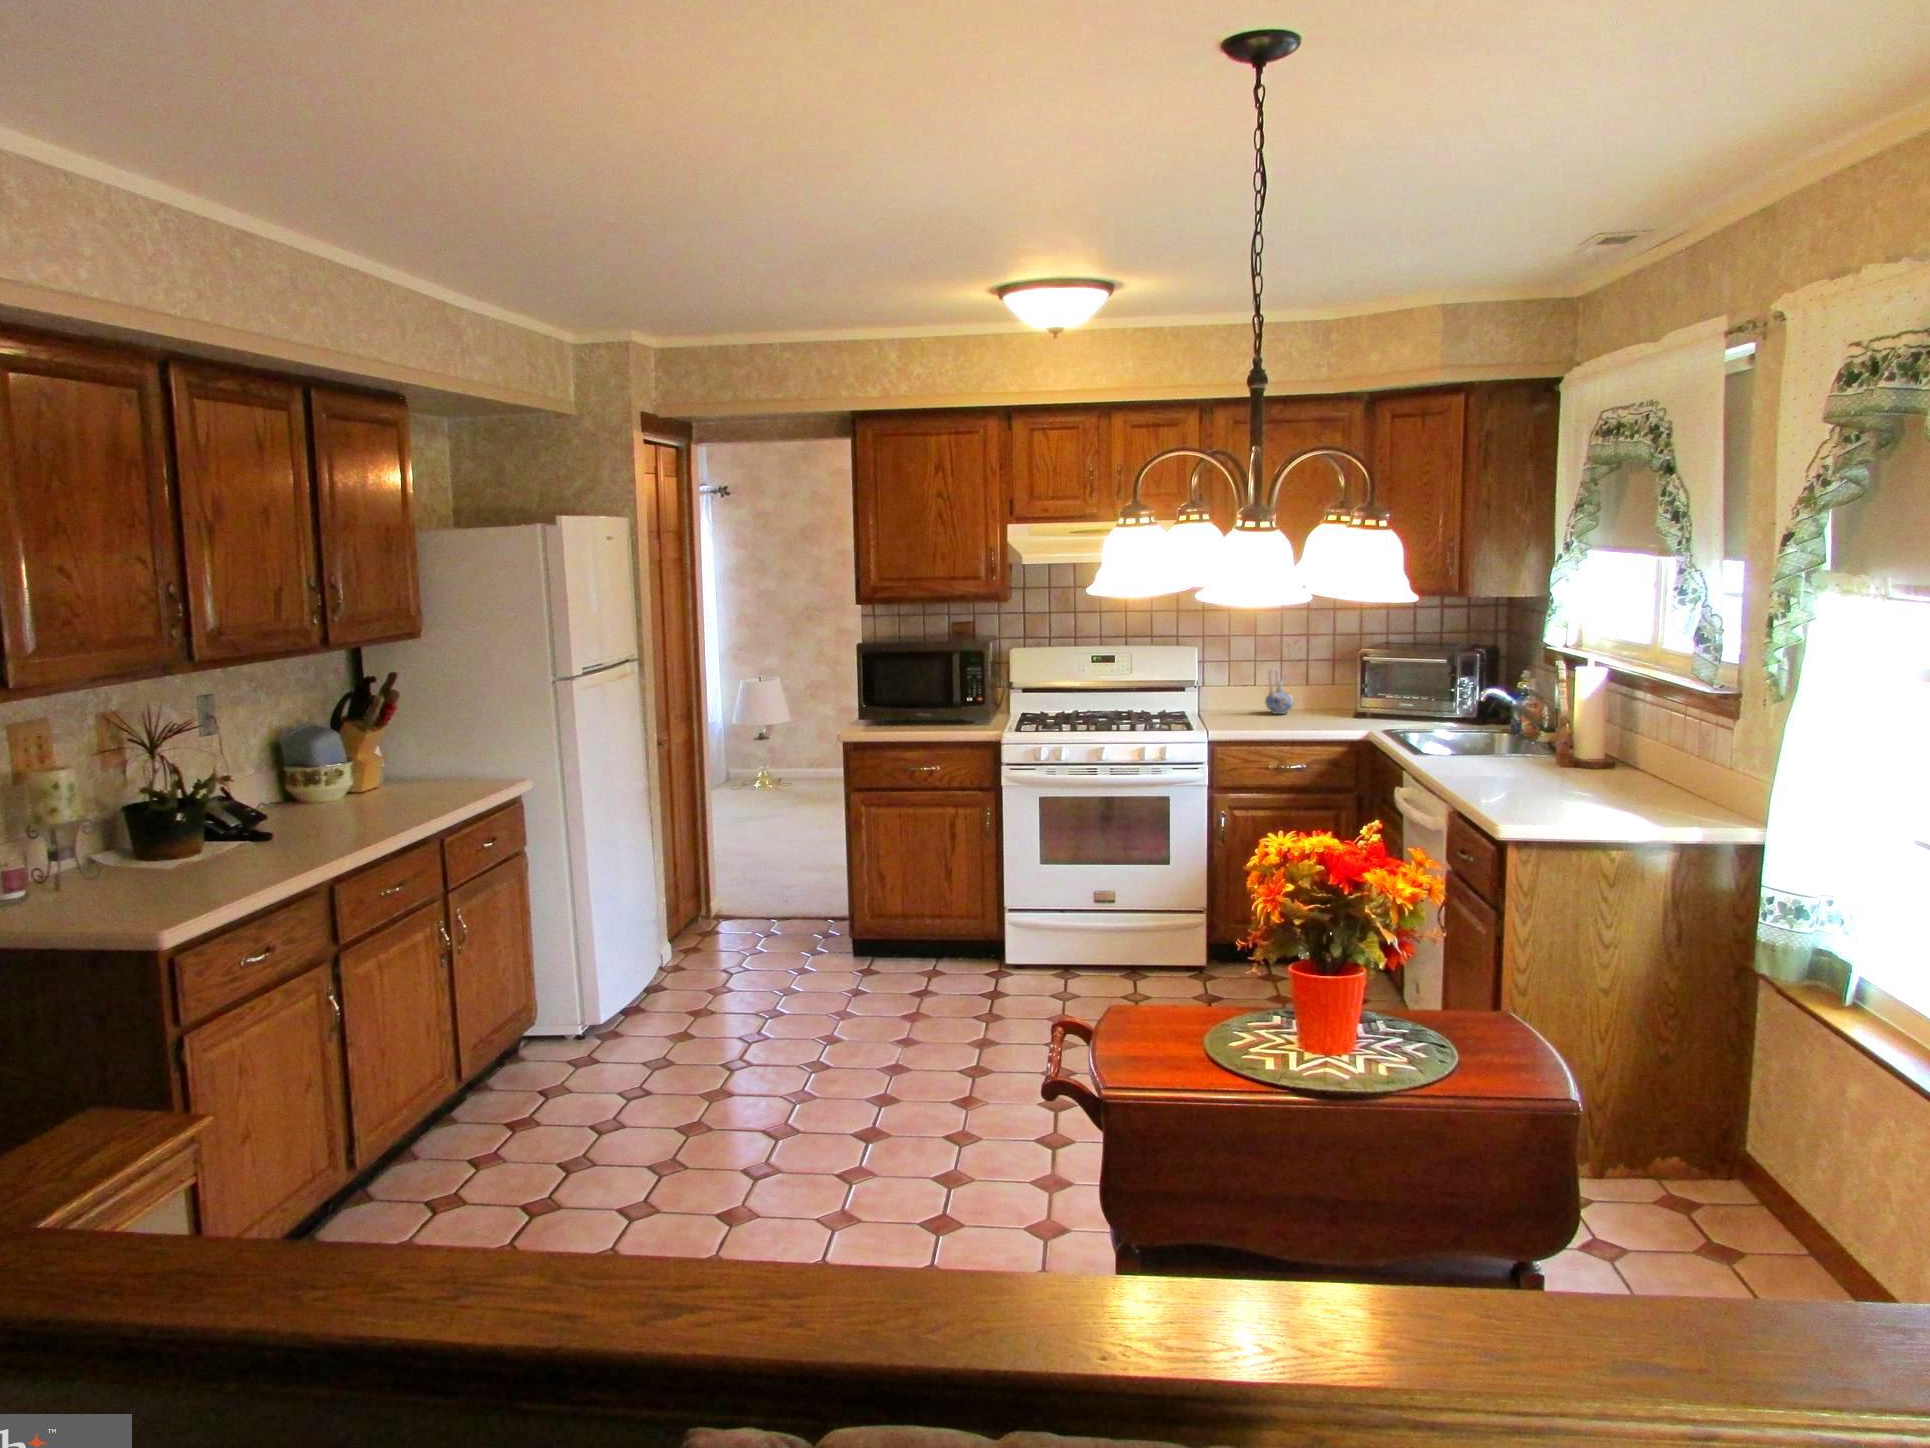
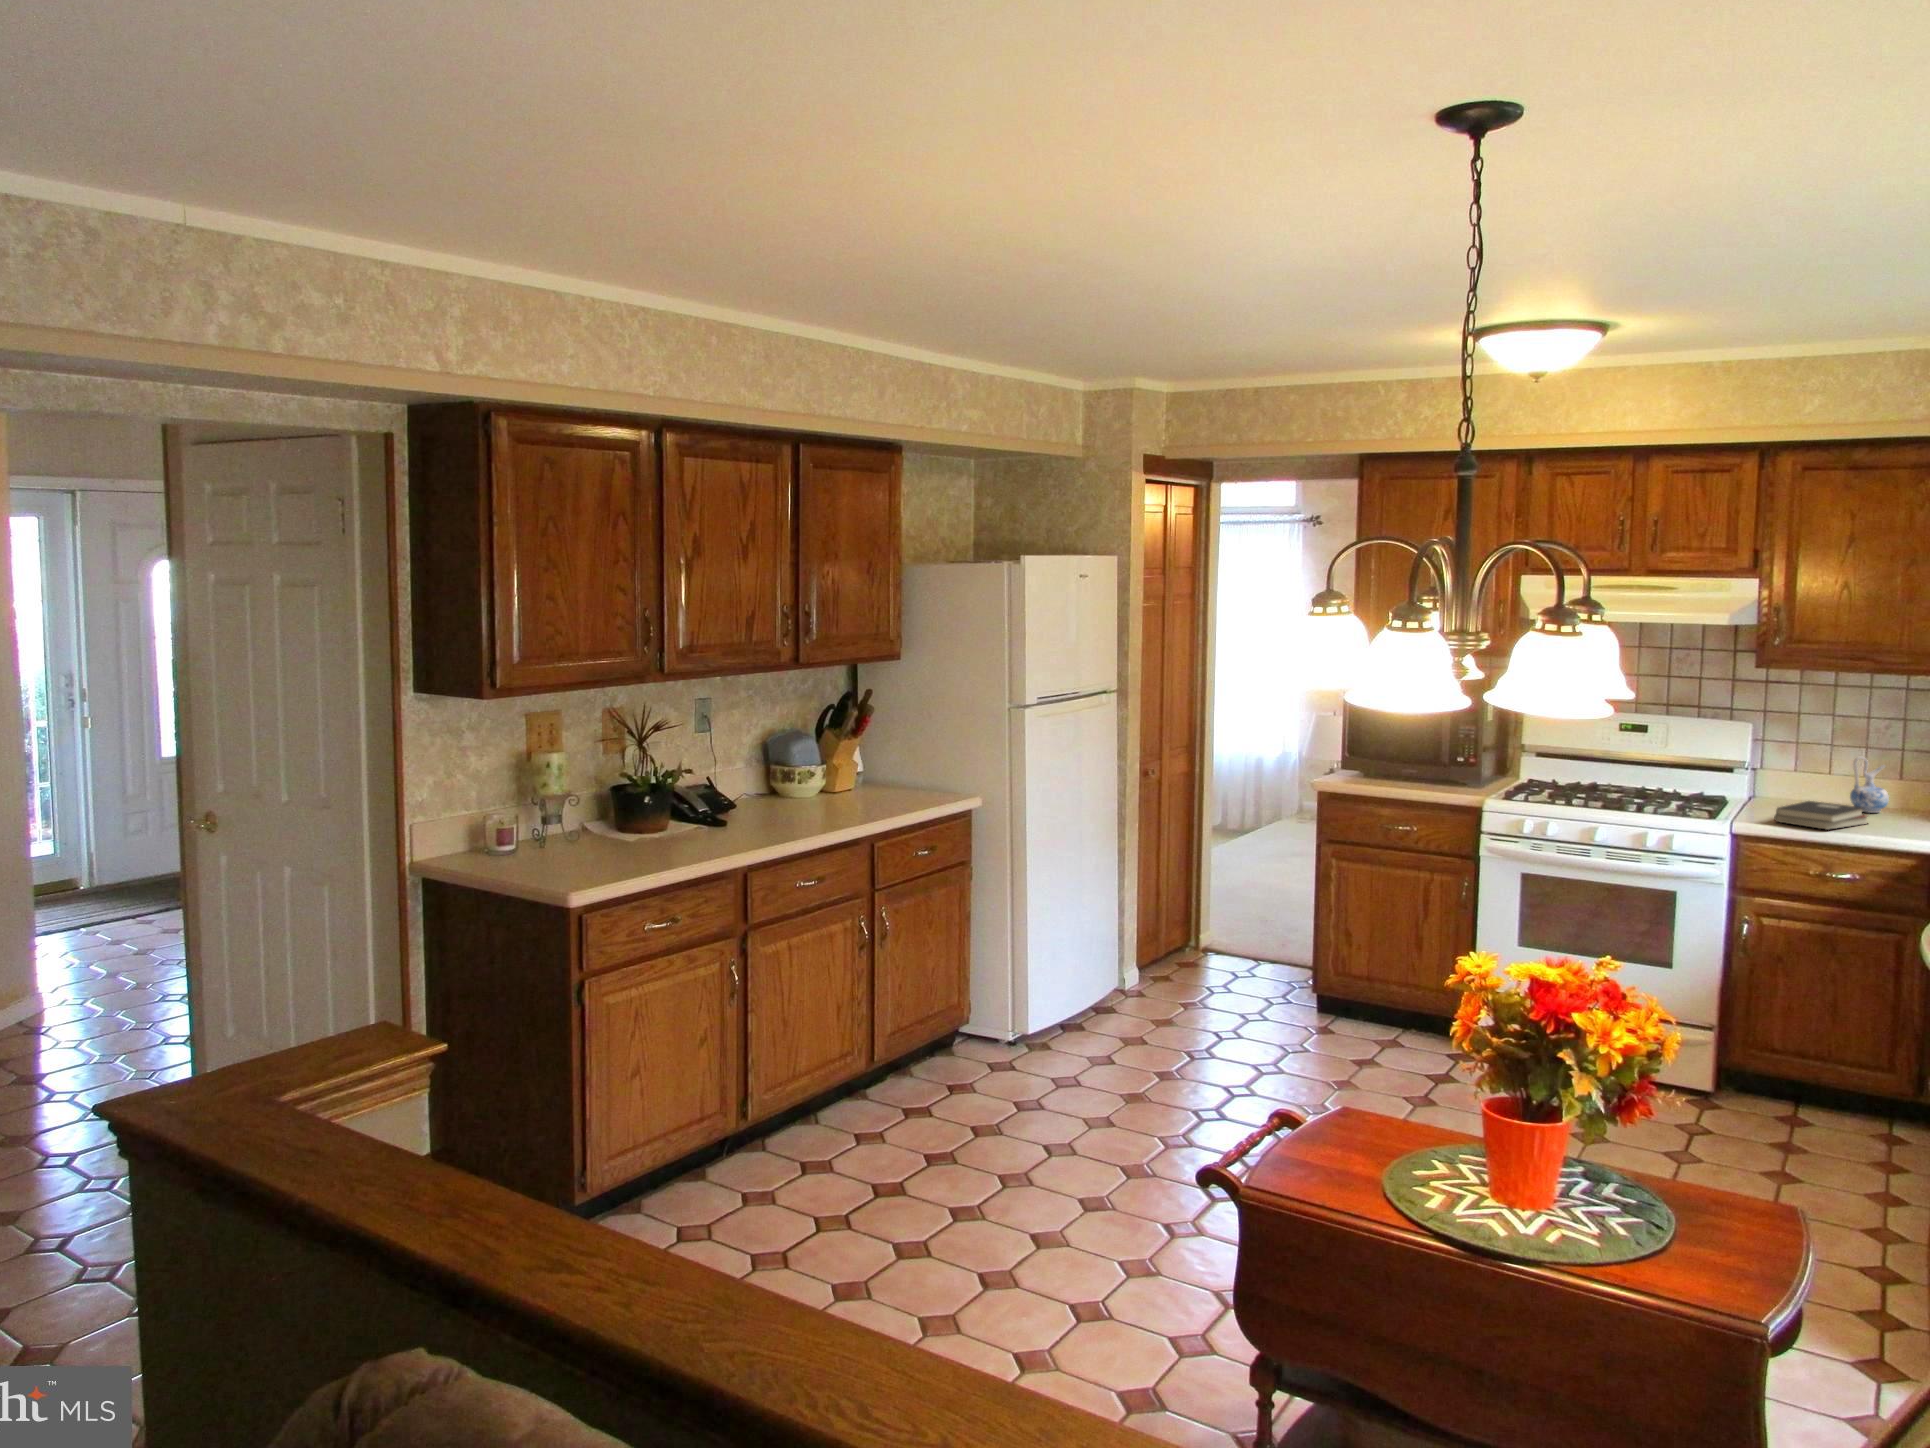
hardback book: none [1230,708,1292,731] -> present [1774,801,1867,830]

